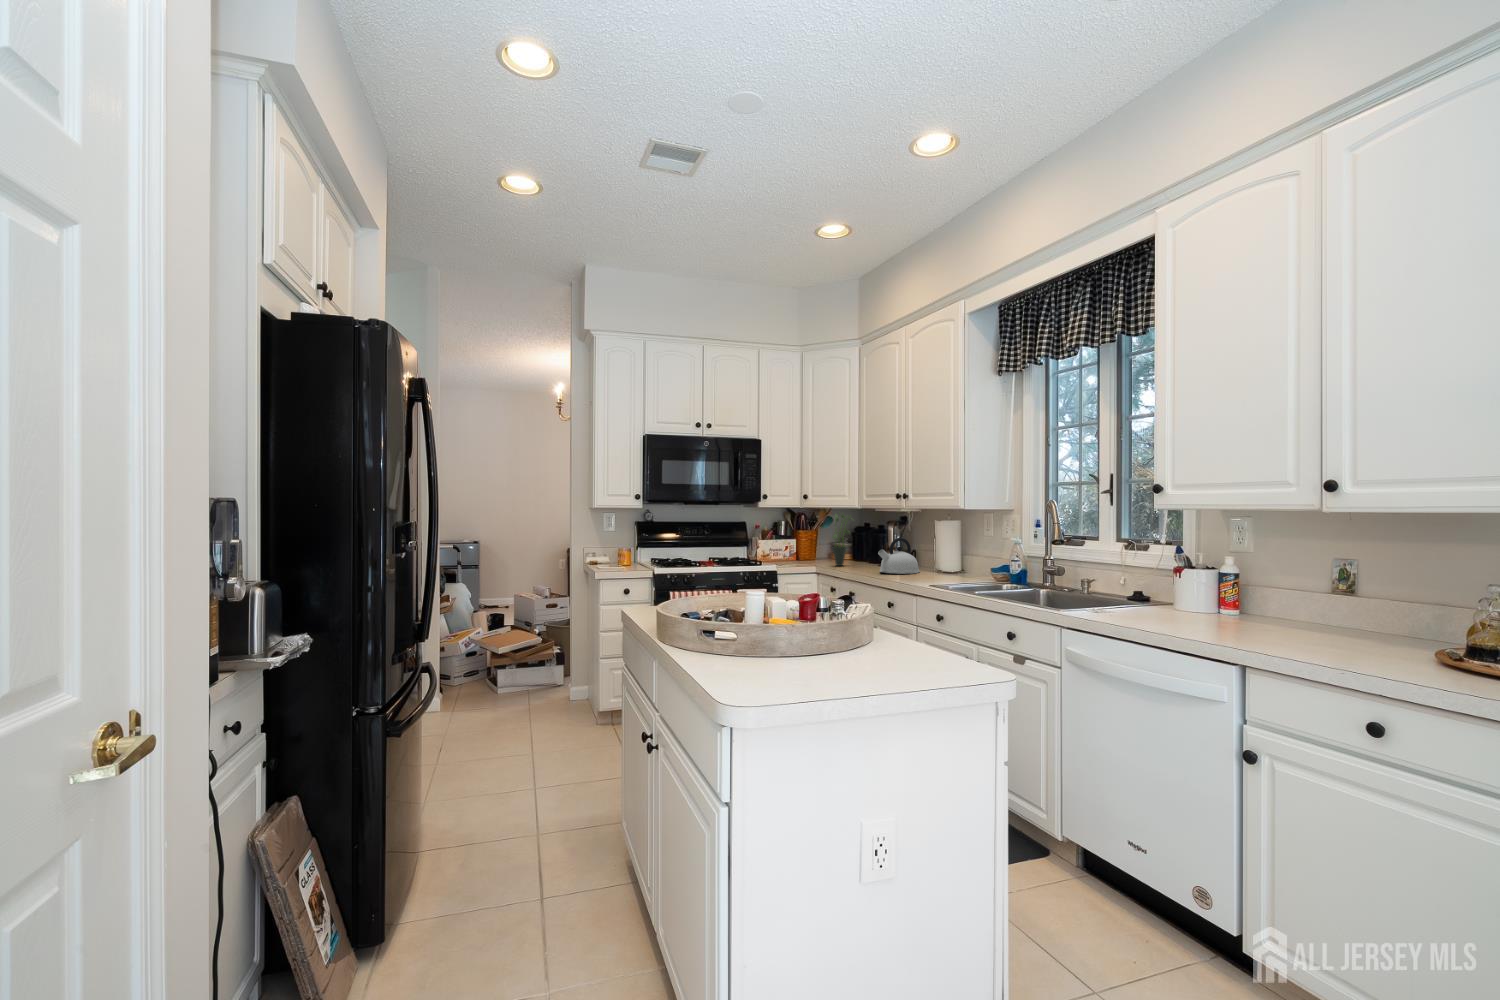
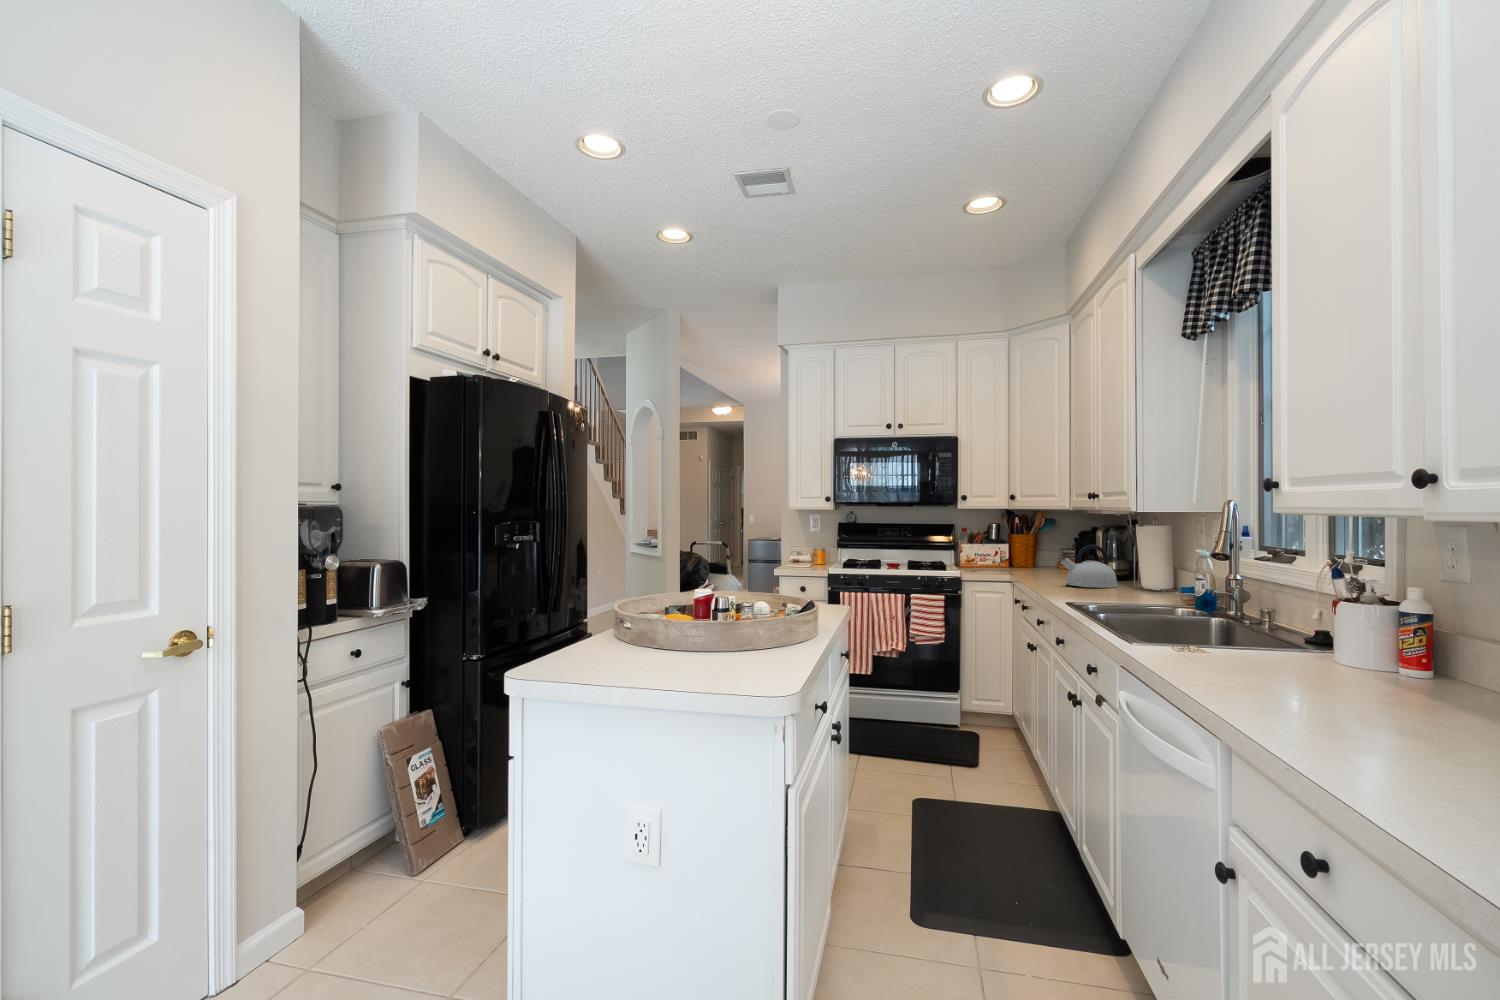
potted plant: present [833,514,850,566] -> none [1037,514,1062,574]

